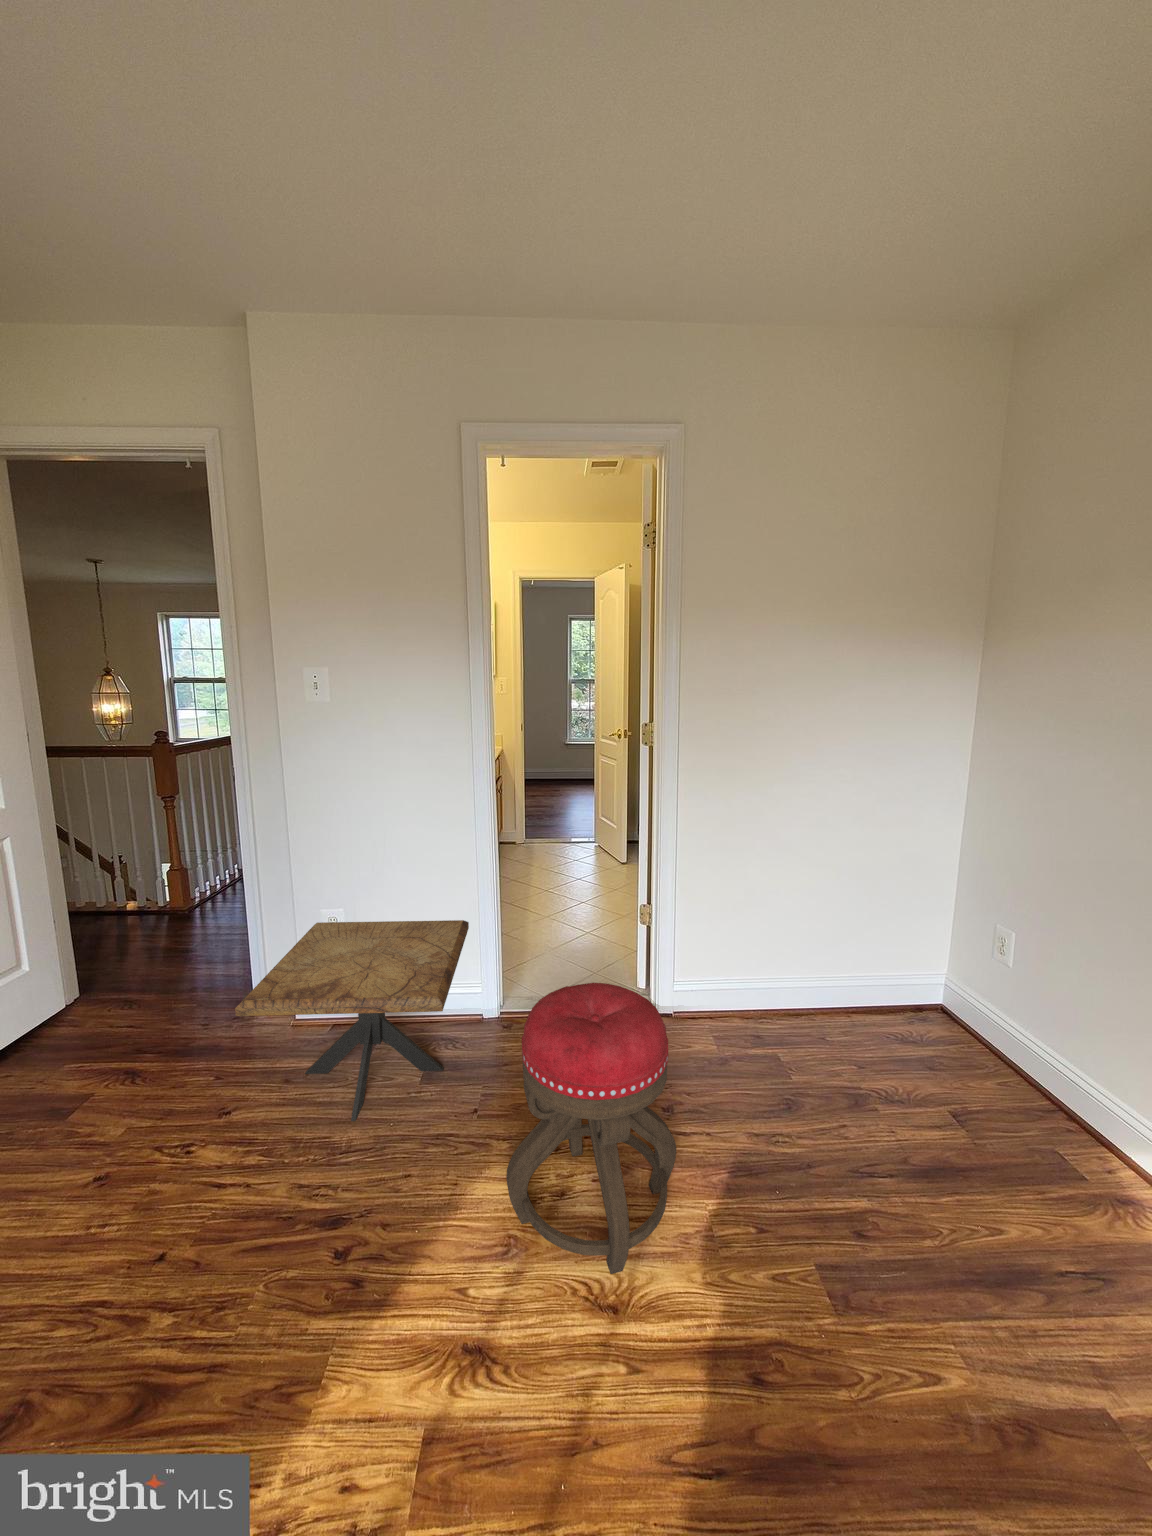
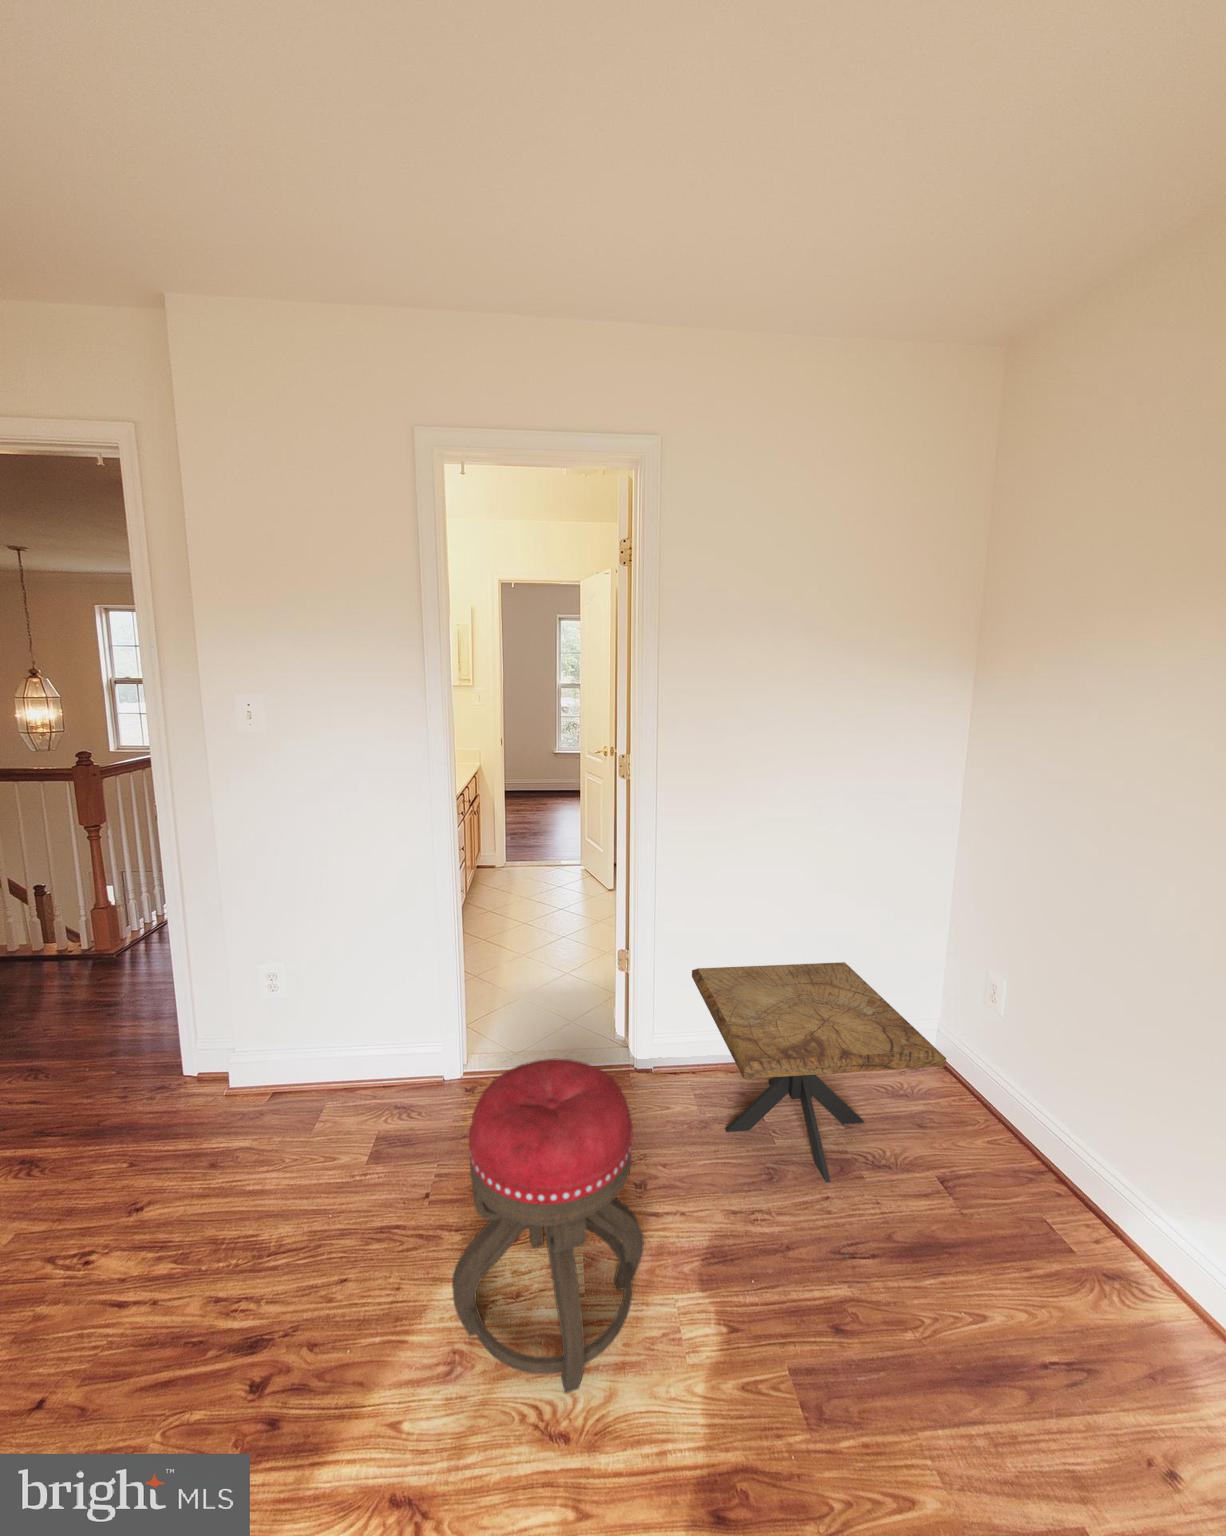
side table: present [235,920,469,1121] -> present [692,962,946,1183]

